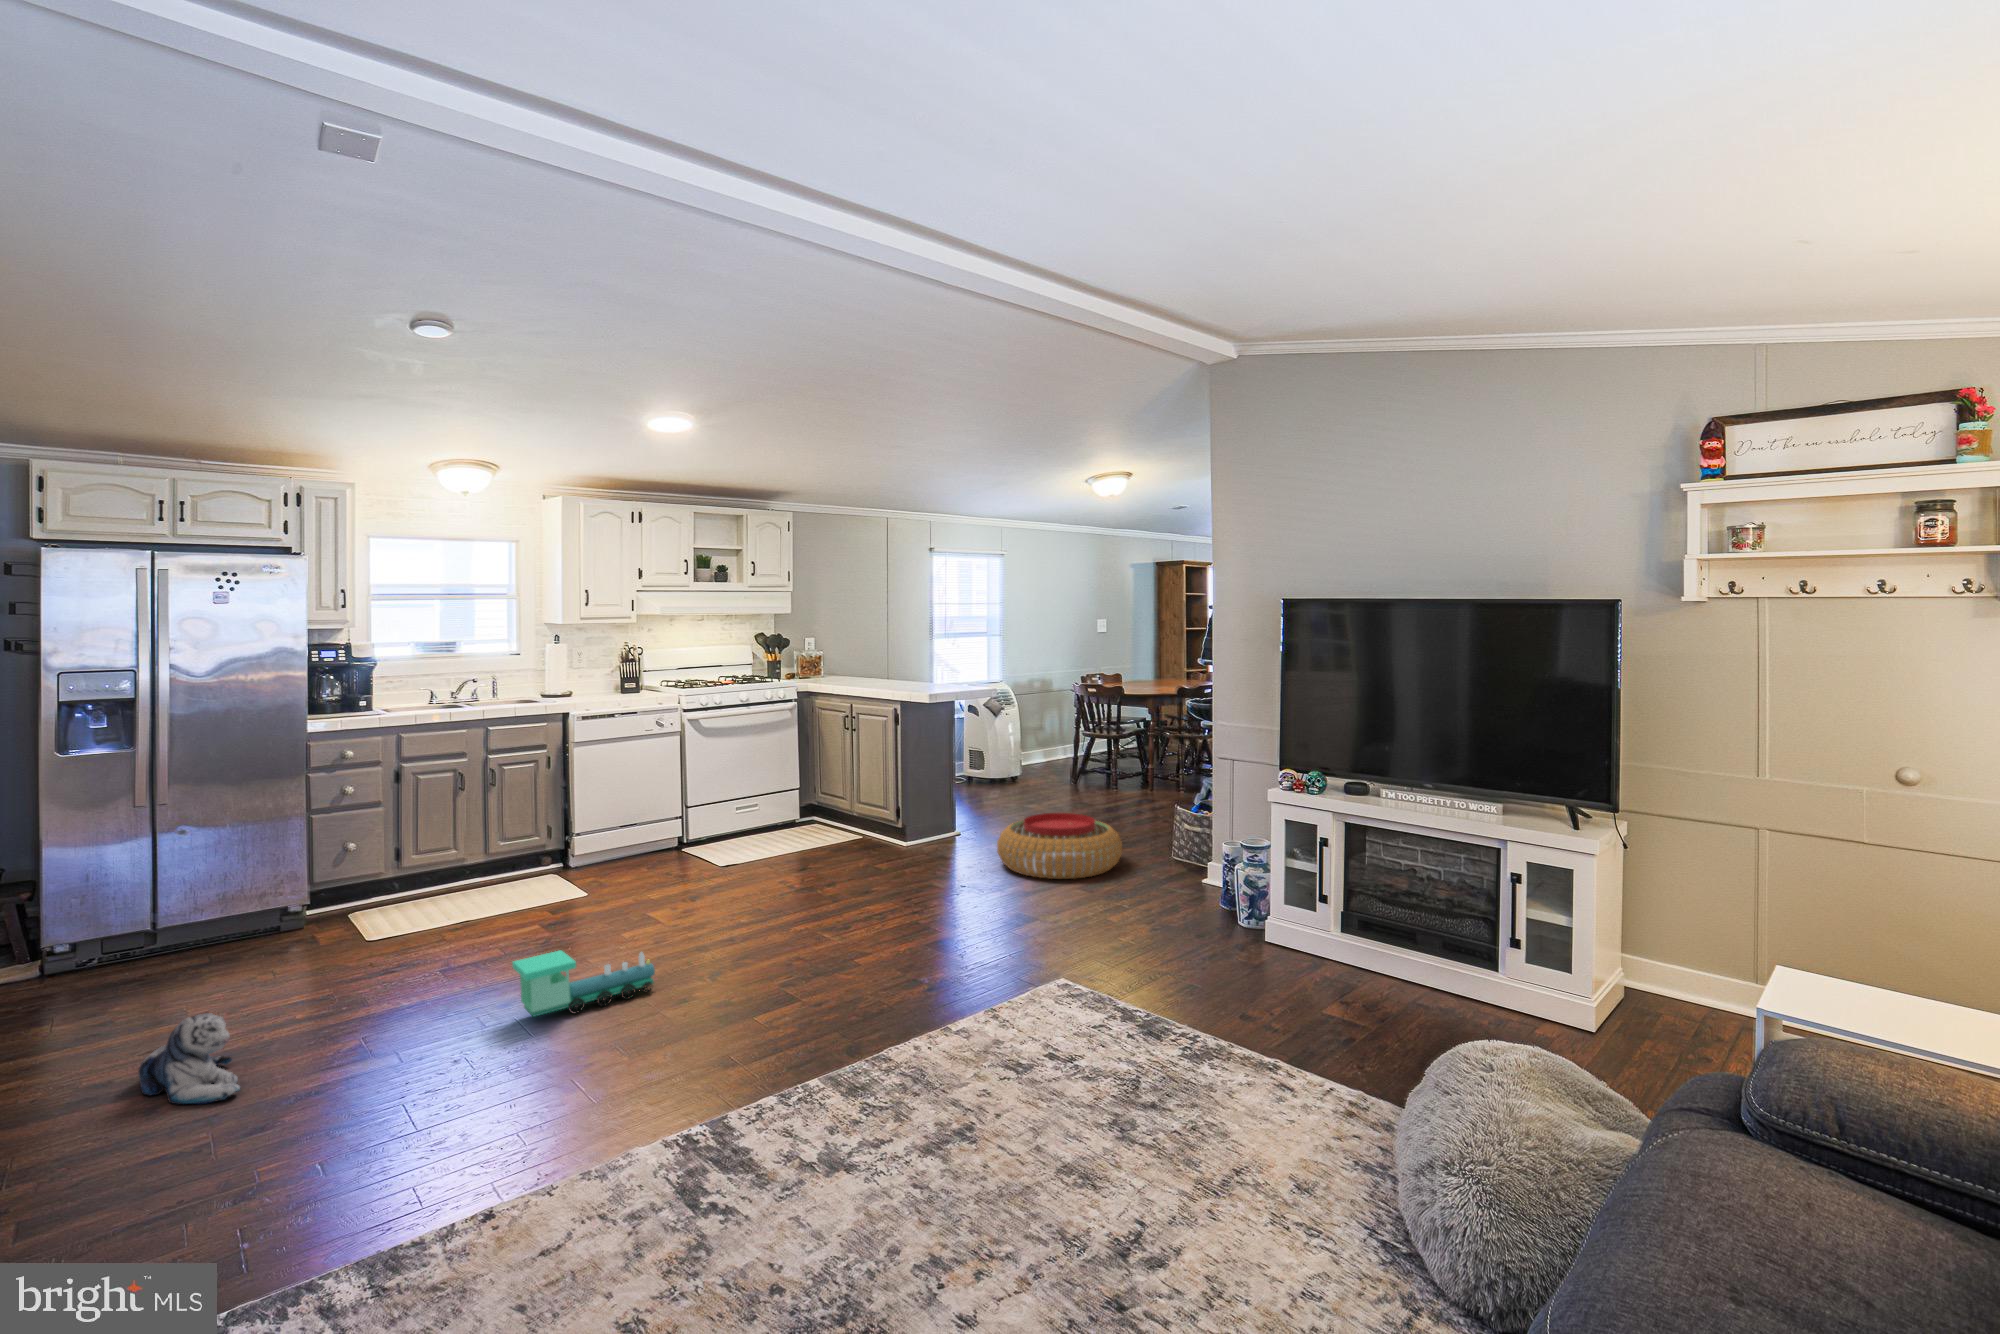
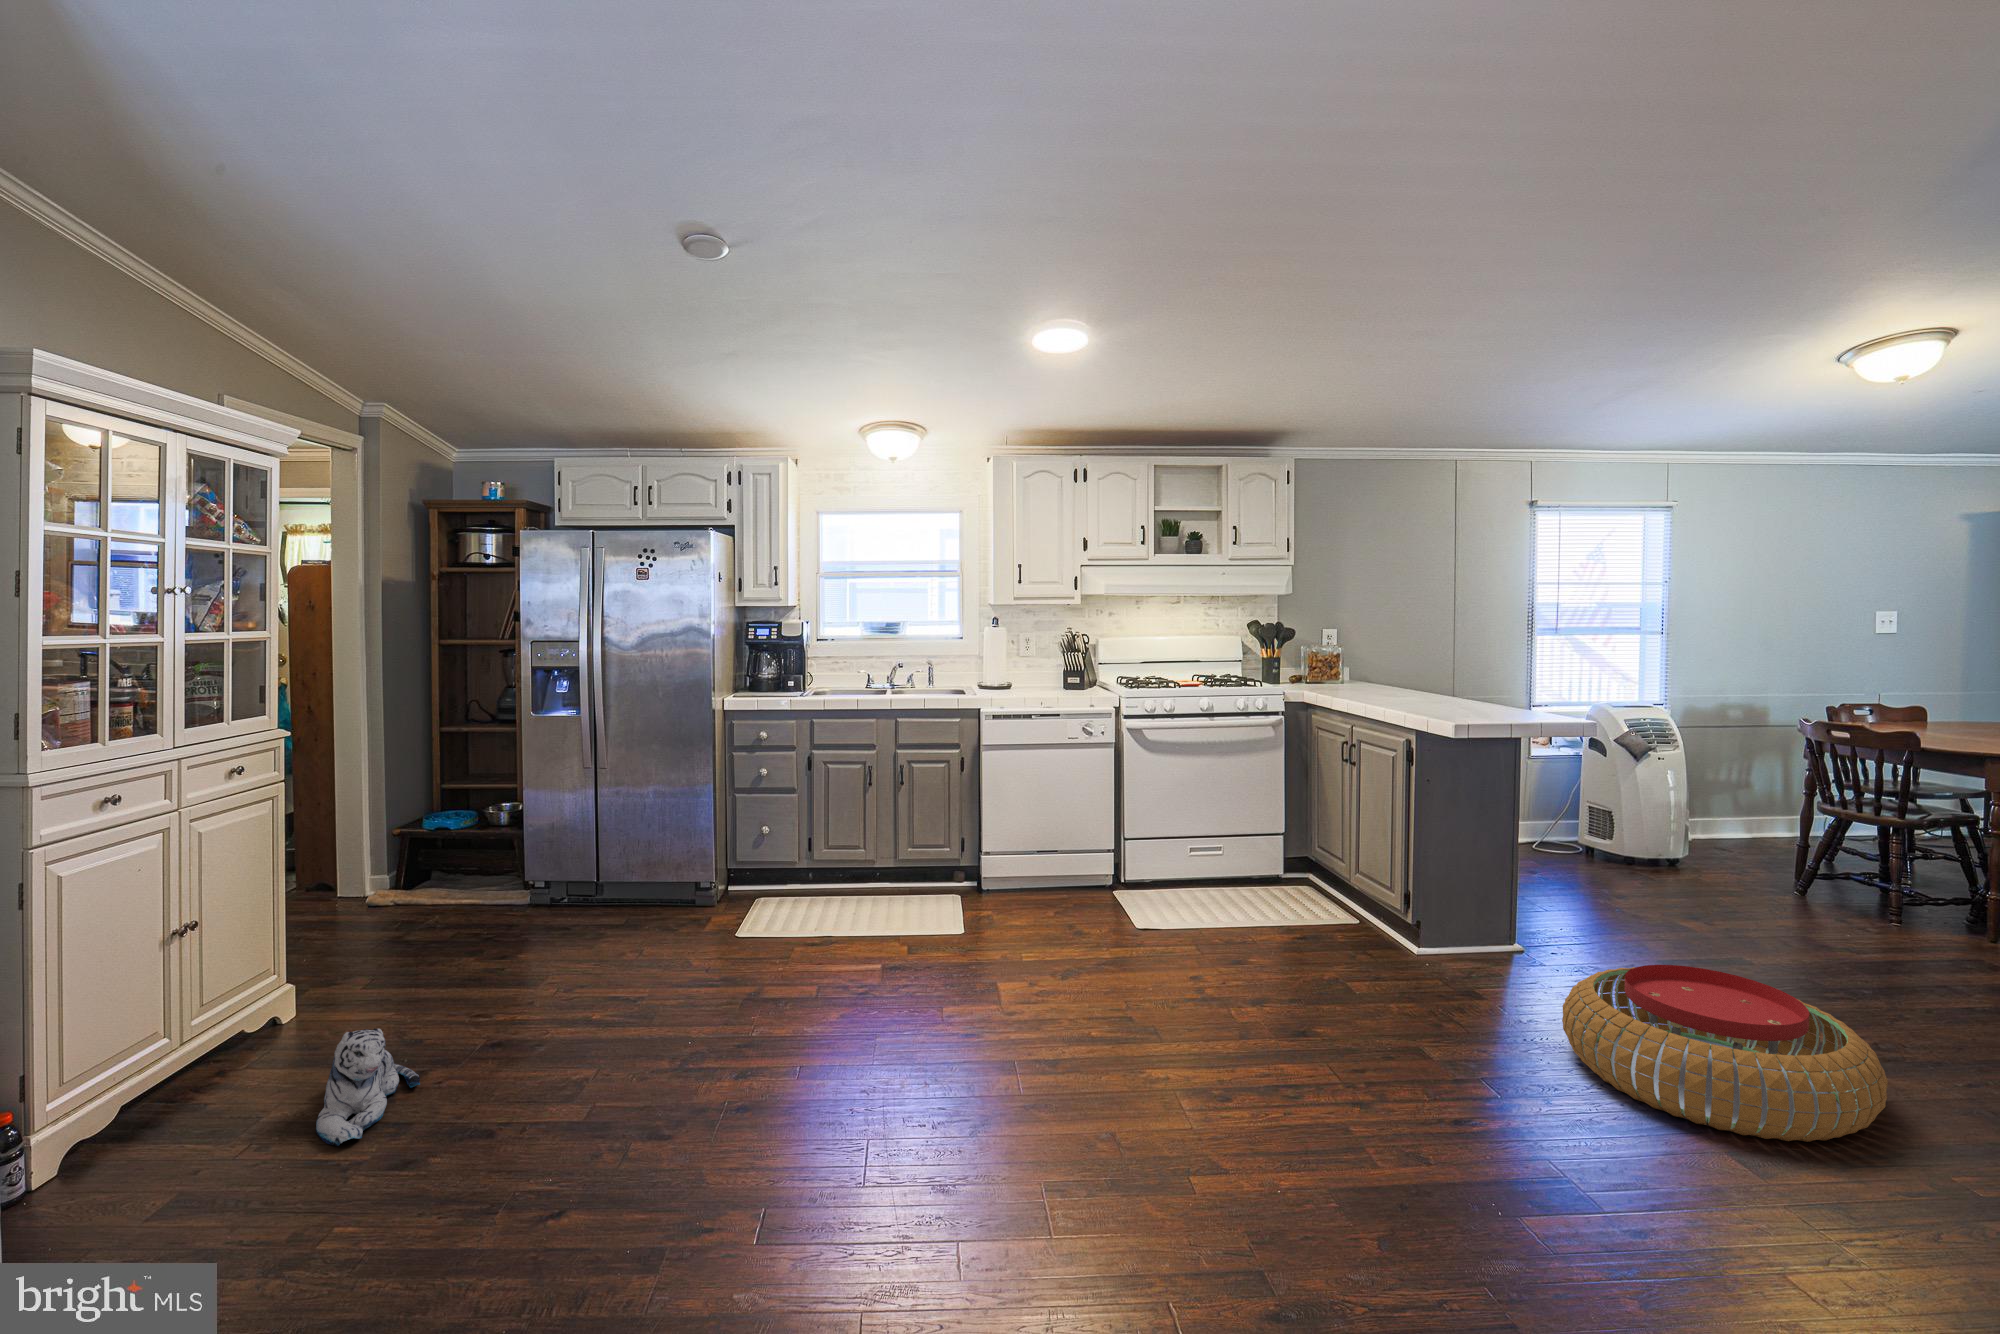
toy train: present [512,950,657,1017] -> none [650,1049,854,1153]

